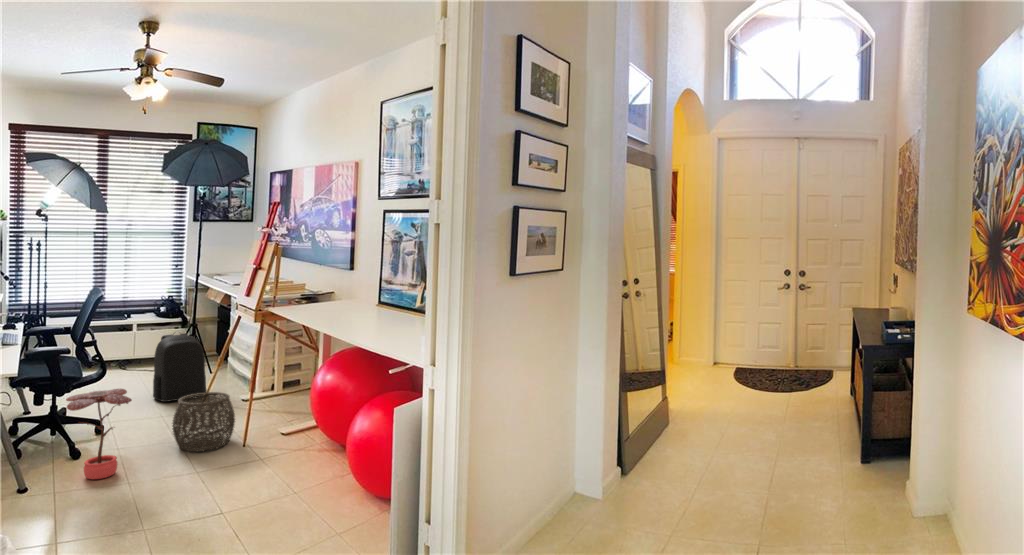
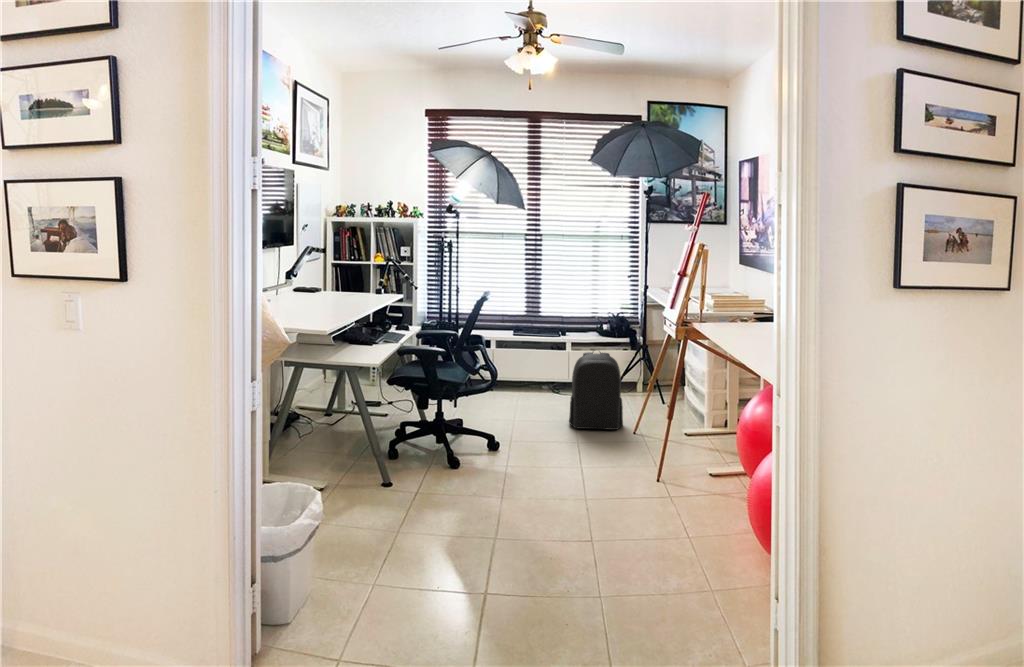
potted plant: present [66,389,132,479] -> none [415,402,483,500]
woven basket: present [172,392,235,452] -> none [532,424,604,500]

